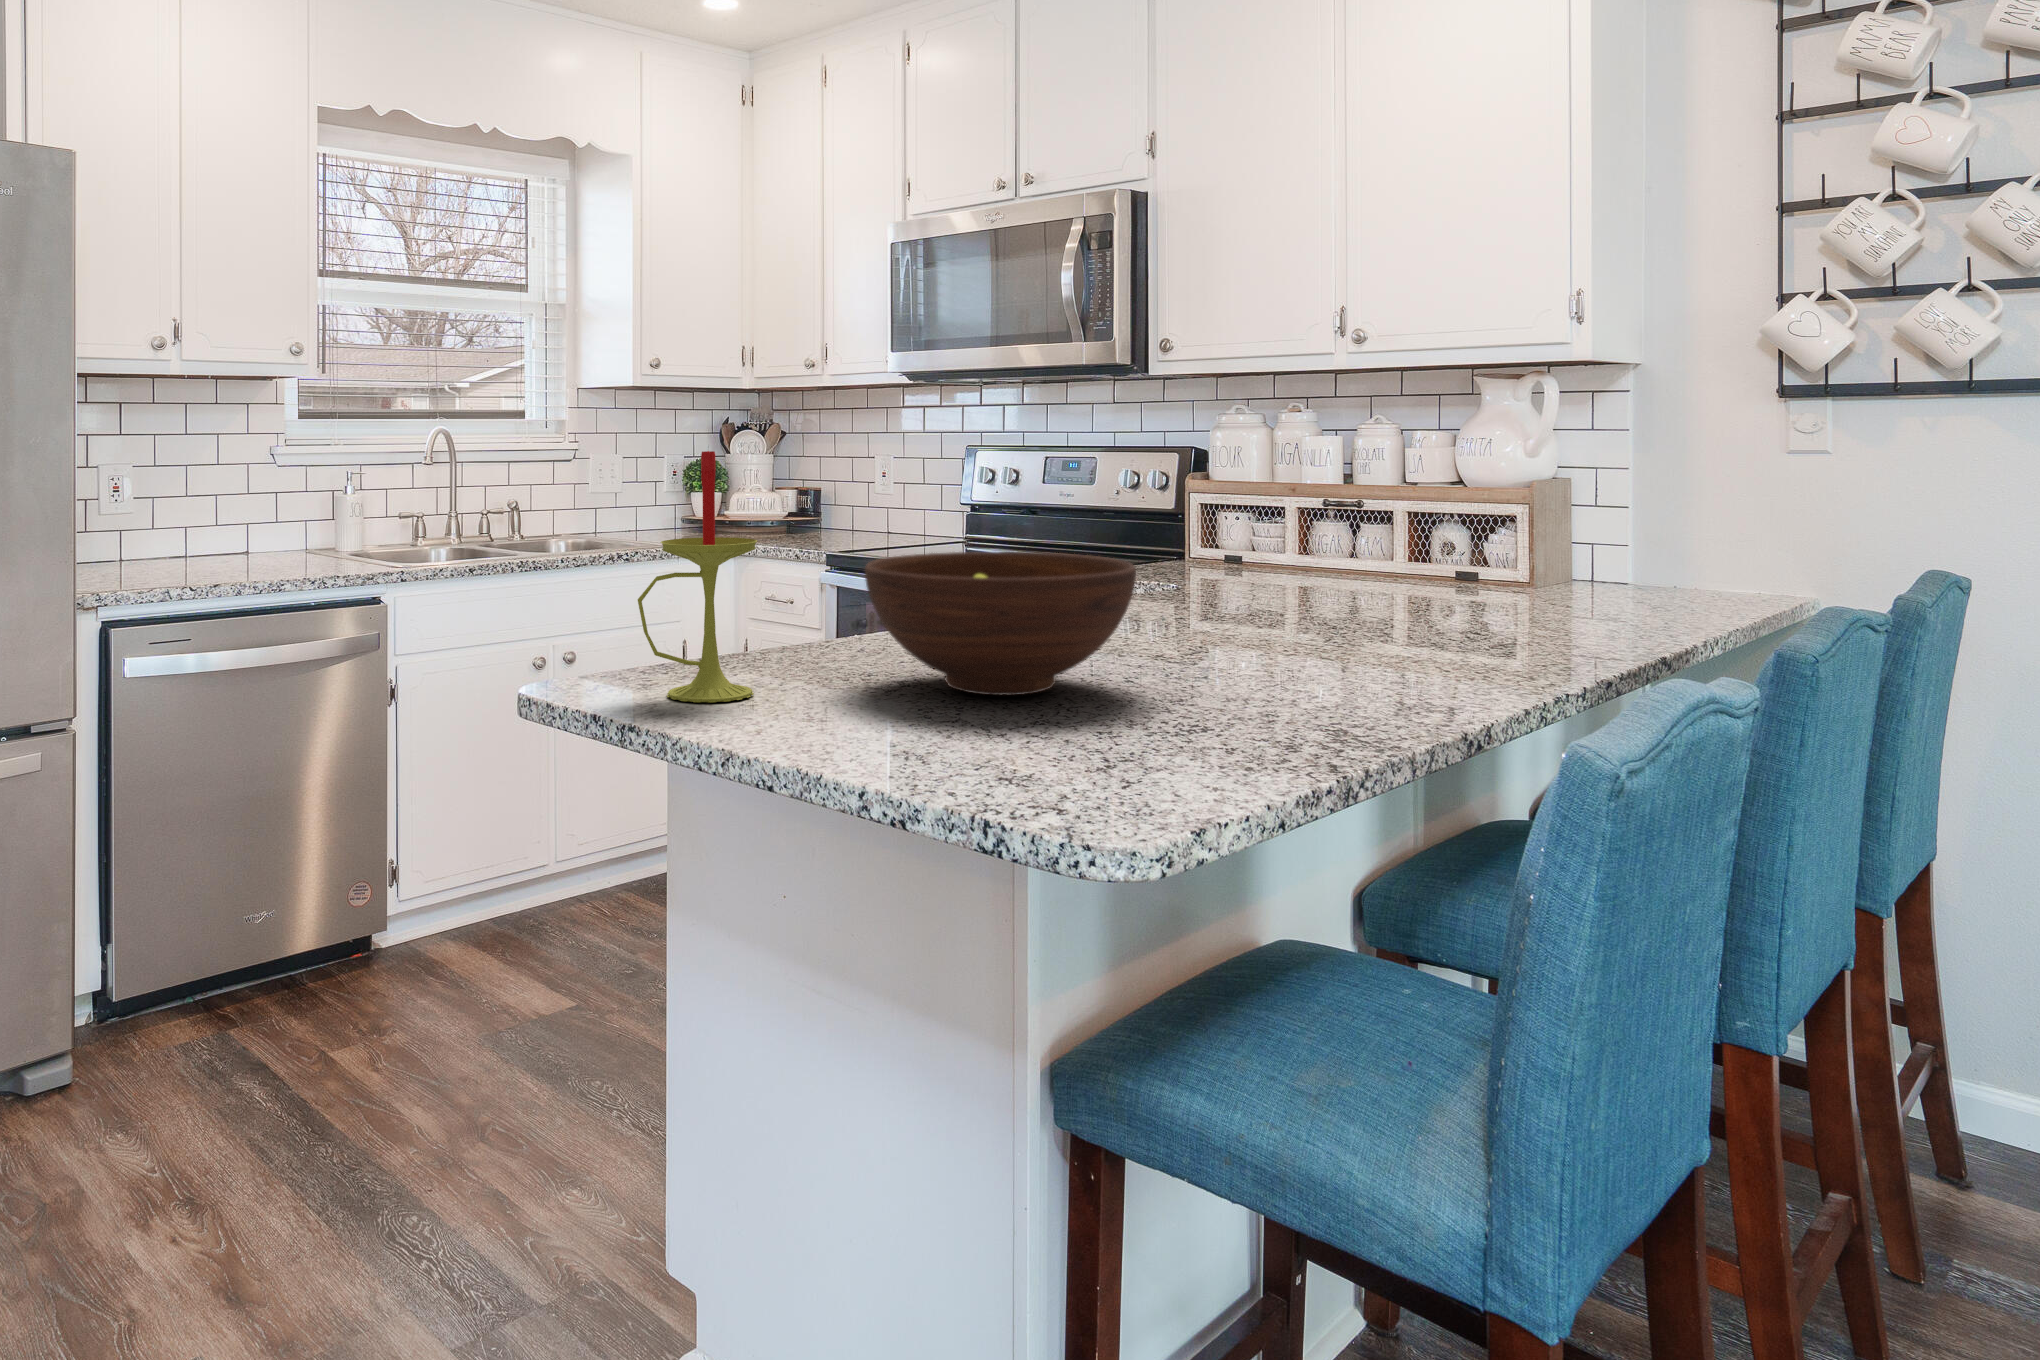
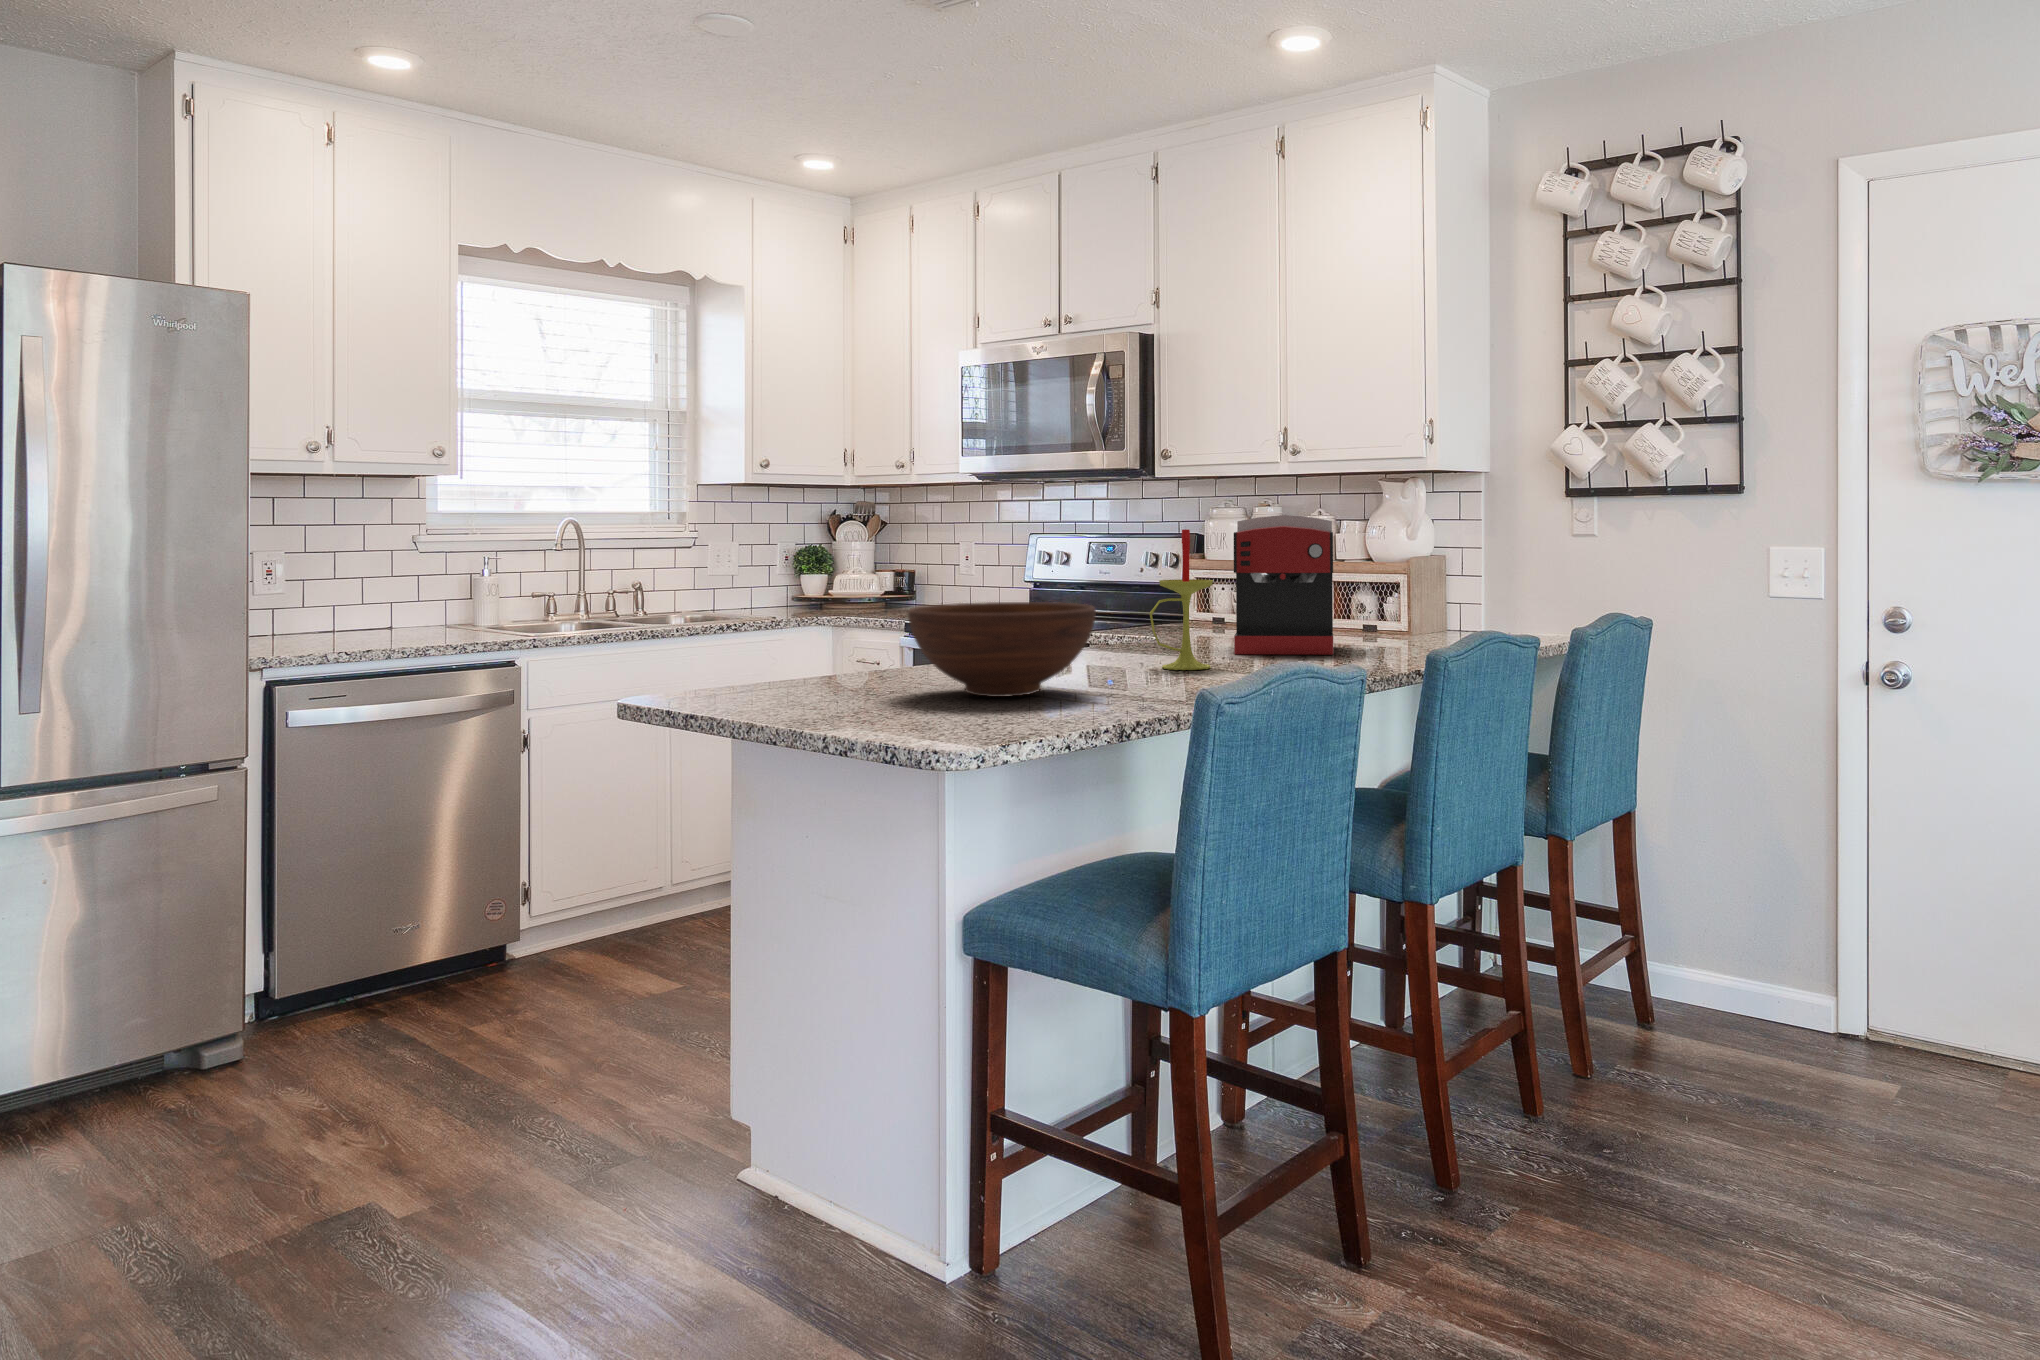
coffee maker: none [1272,422,1427,618] -> present [1234,515,1333,655]
candle: present [638,451,757,702] -> present [1150,529,1213,670]

